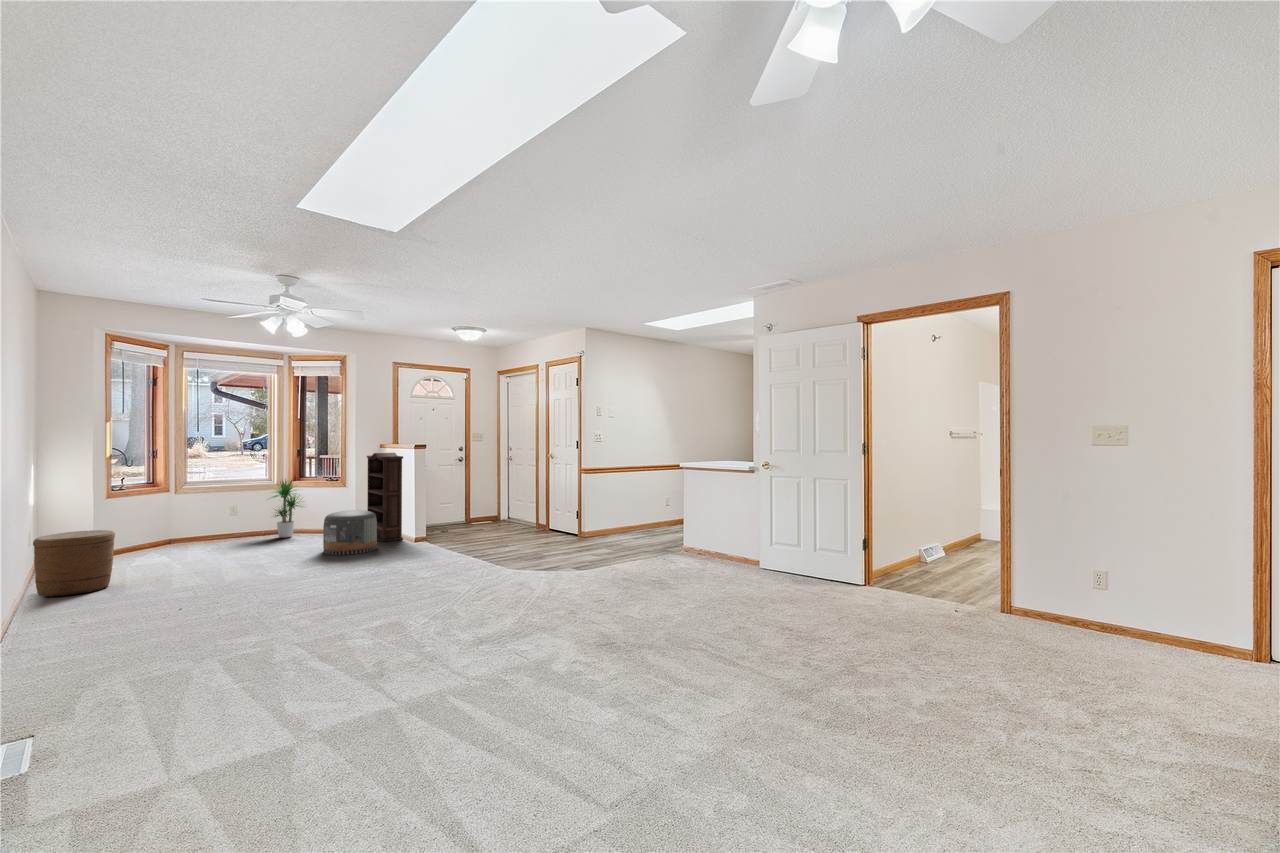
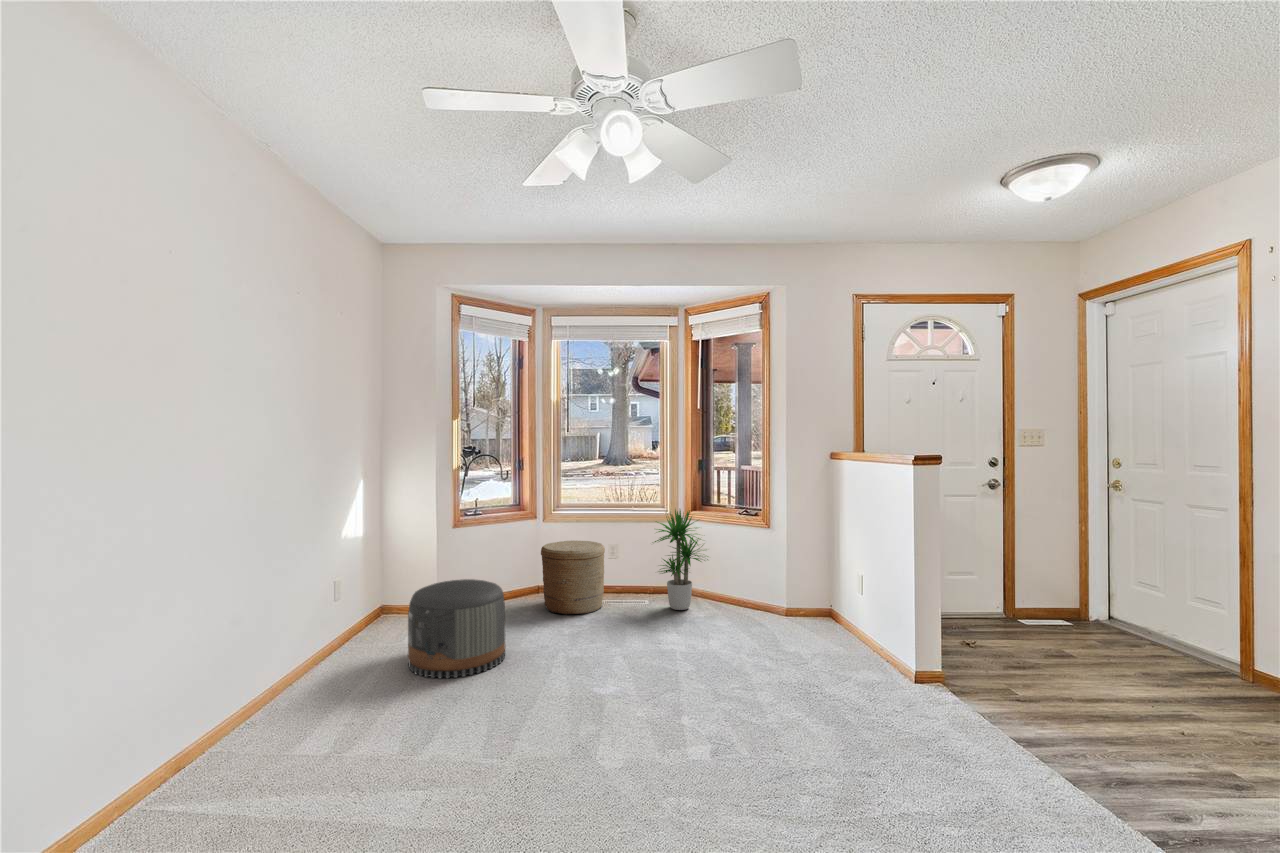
bookshelf: present [367,453,403,542] -> none [806,471,883,669]
pouf: present [323,510,377,555] -> present [408,579,505,678]
woven basket: present [33,530,115,596] -> present [541,541,605,615]

